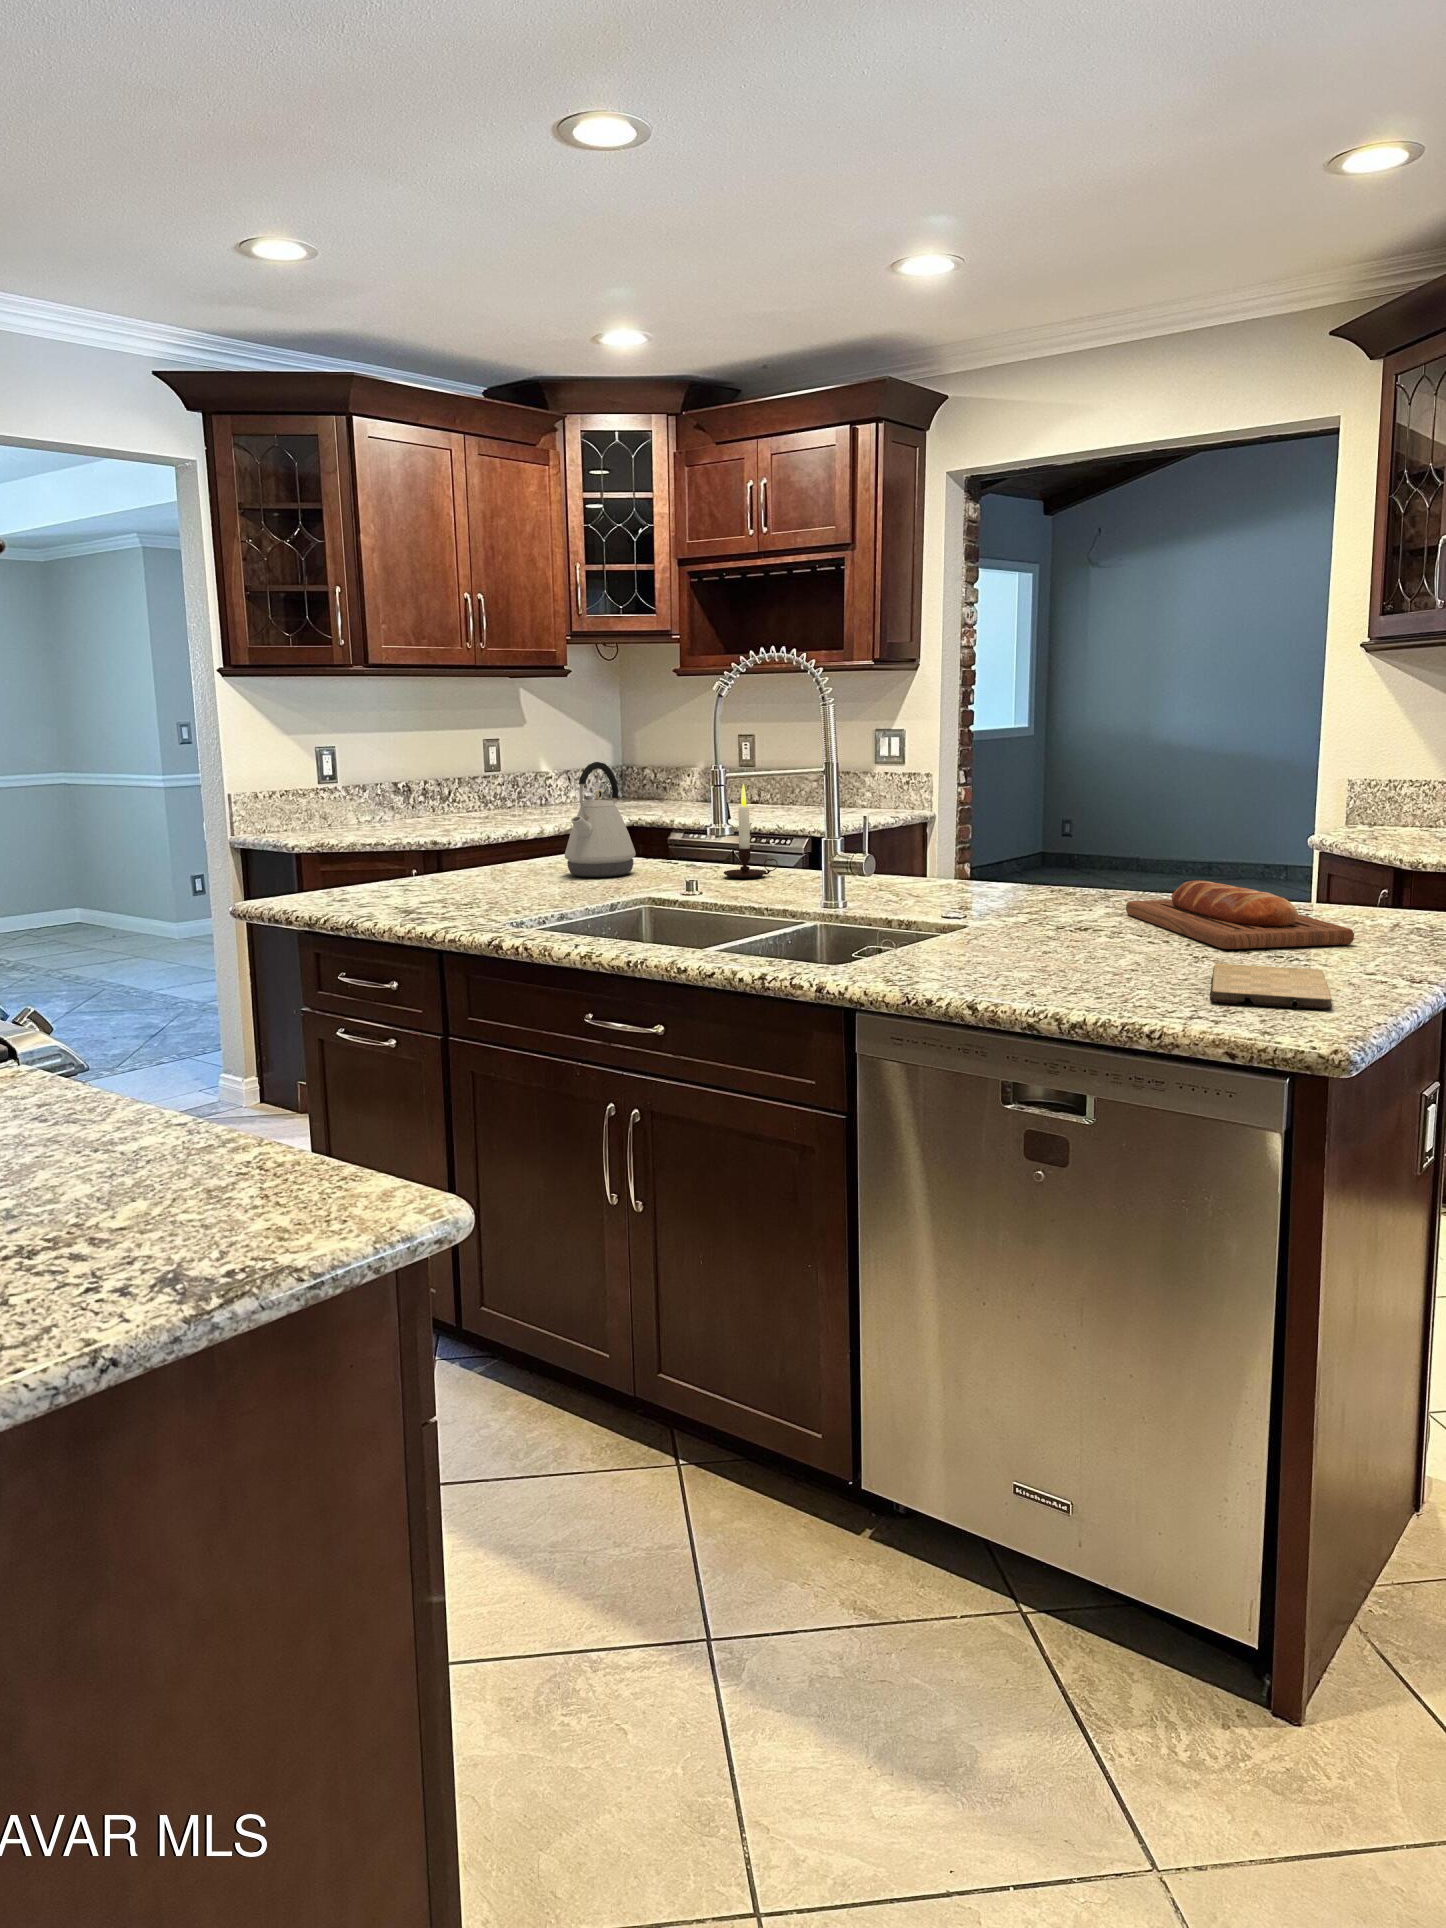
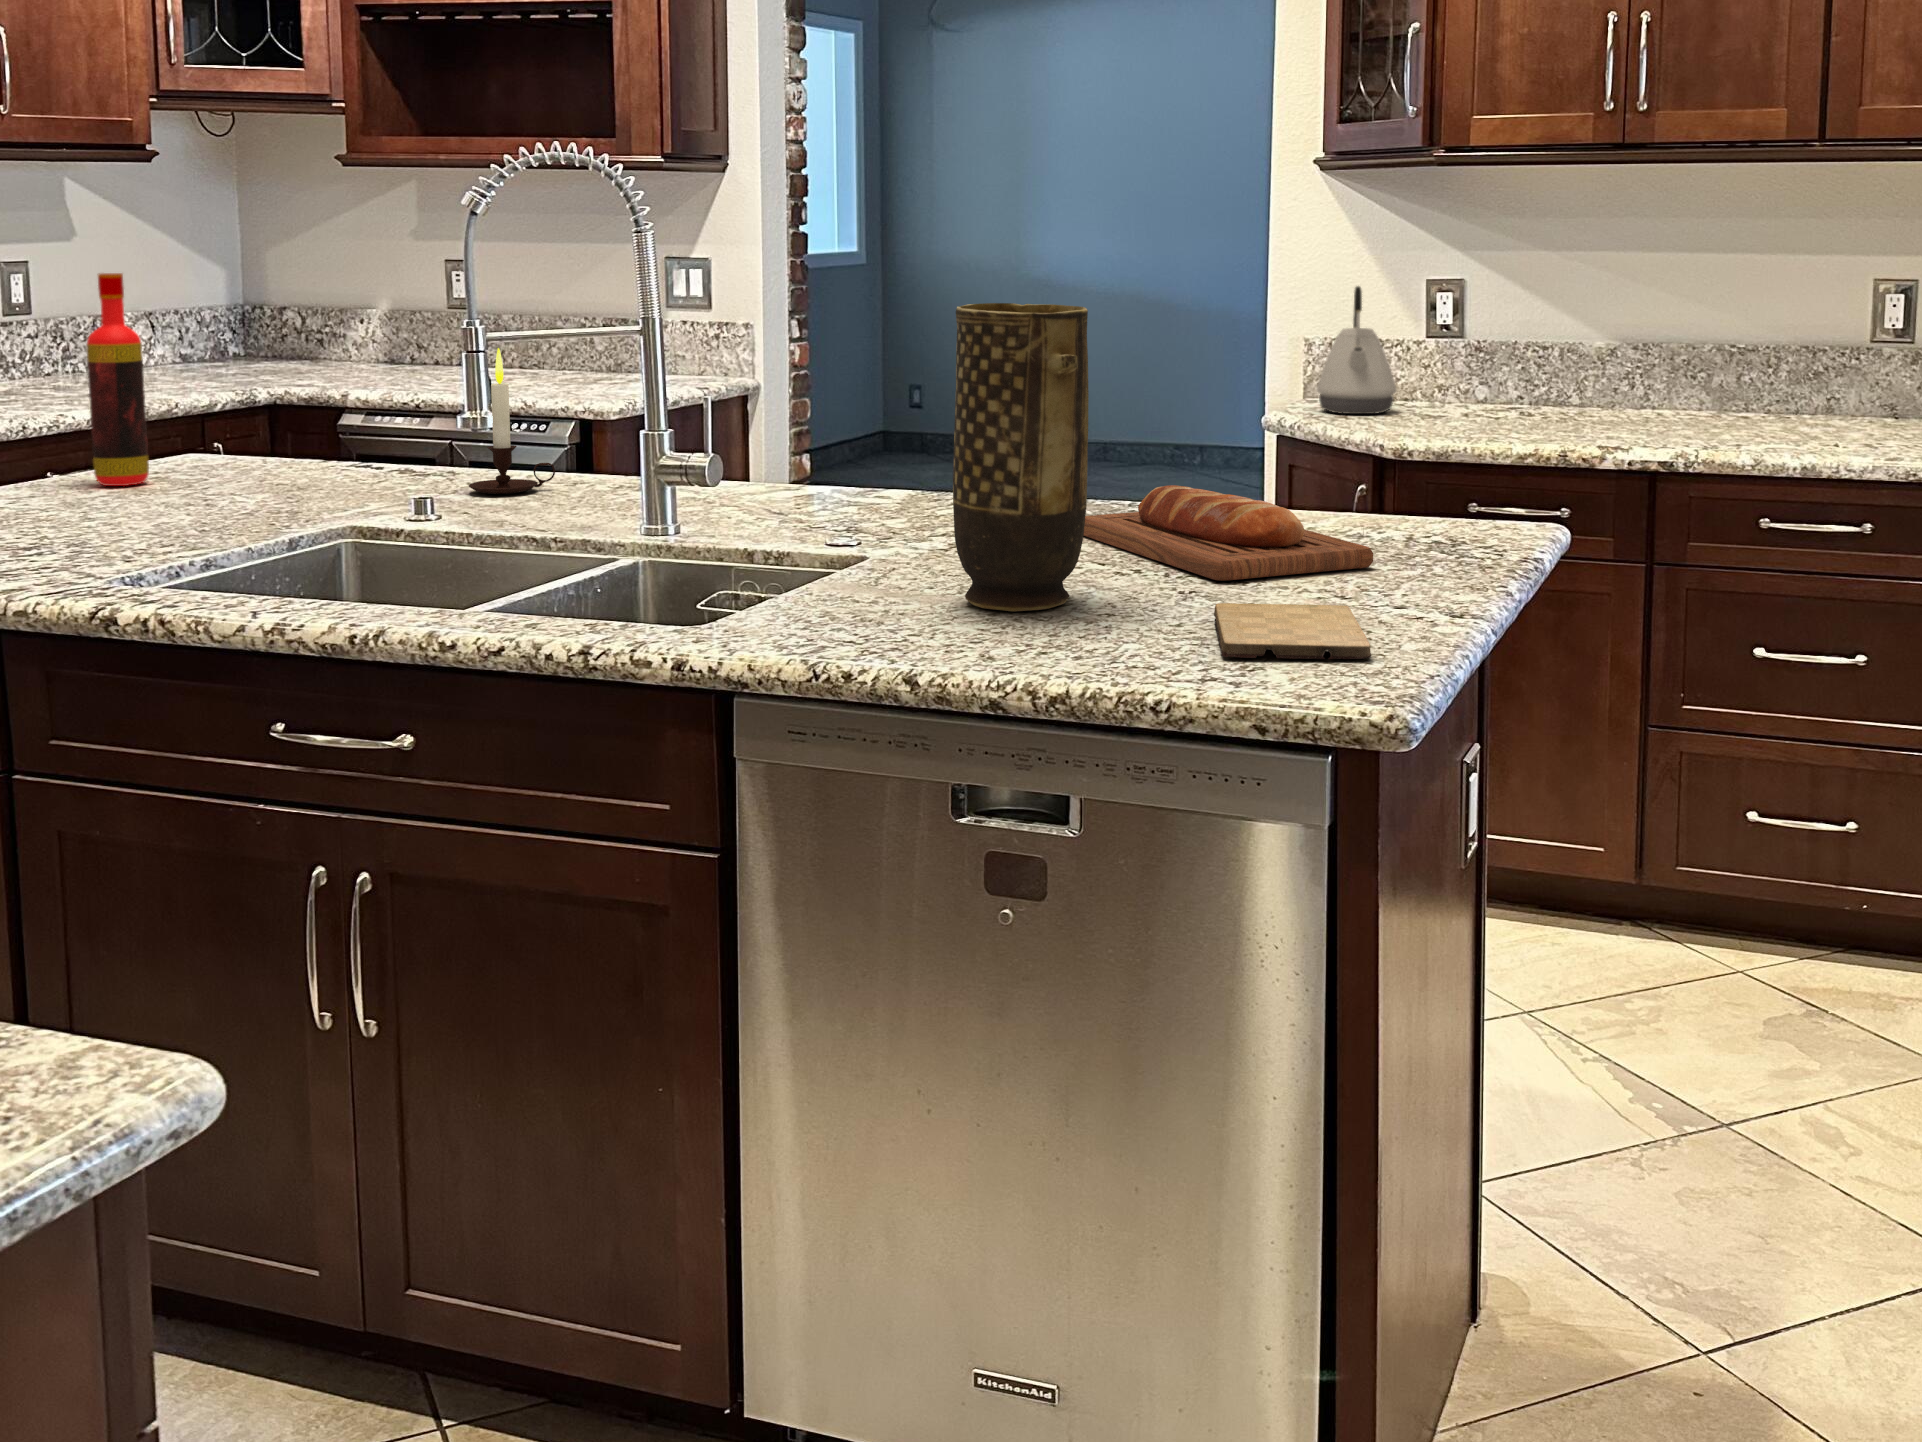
bottle: none [508,739,542,868] -> present [87,273,149,486]
vase: none [1021,745,1125,963] -> present [953,303,1089,611]
kettle: present [565,762,636,877] -> present [1317,286,1397,414]

